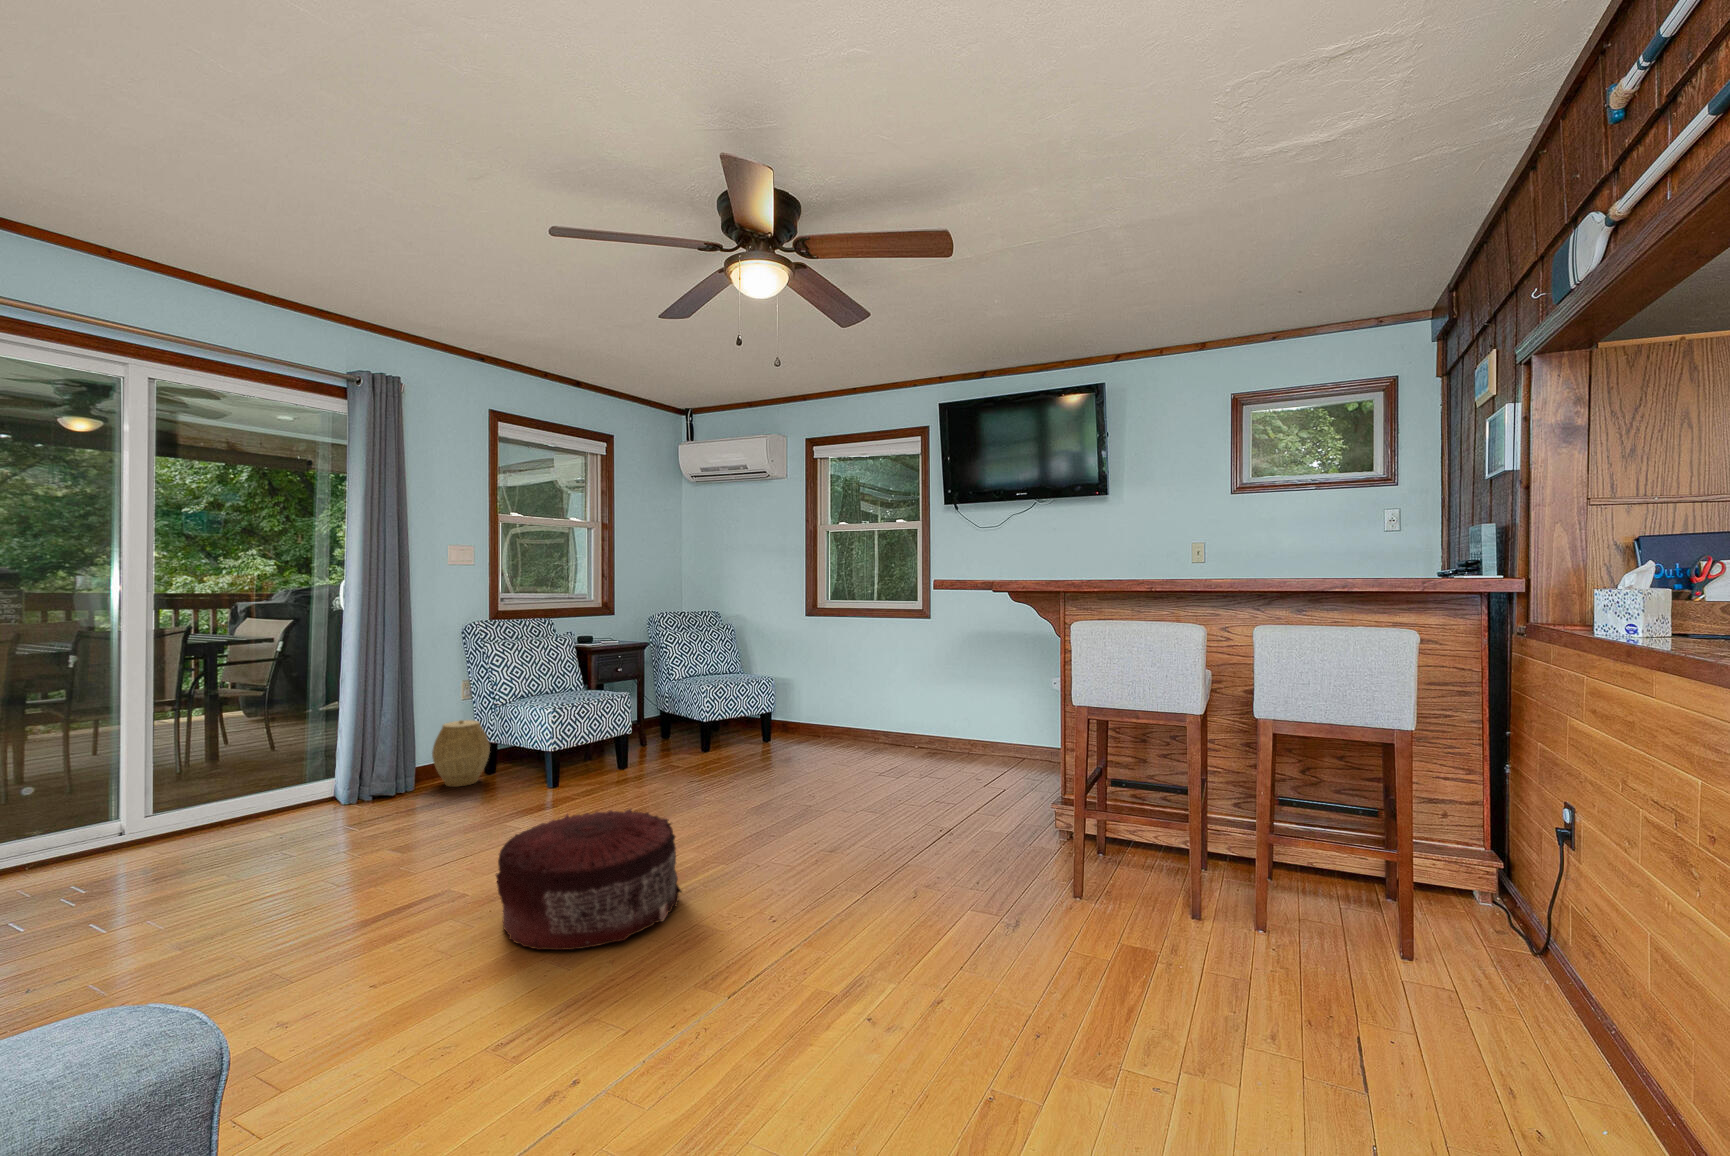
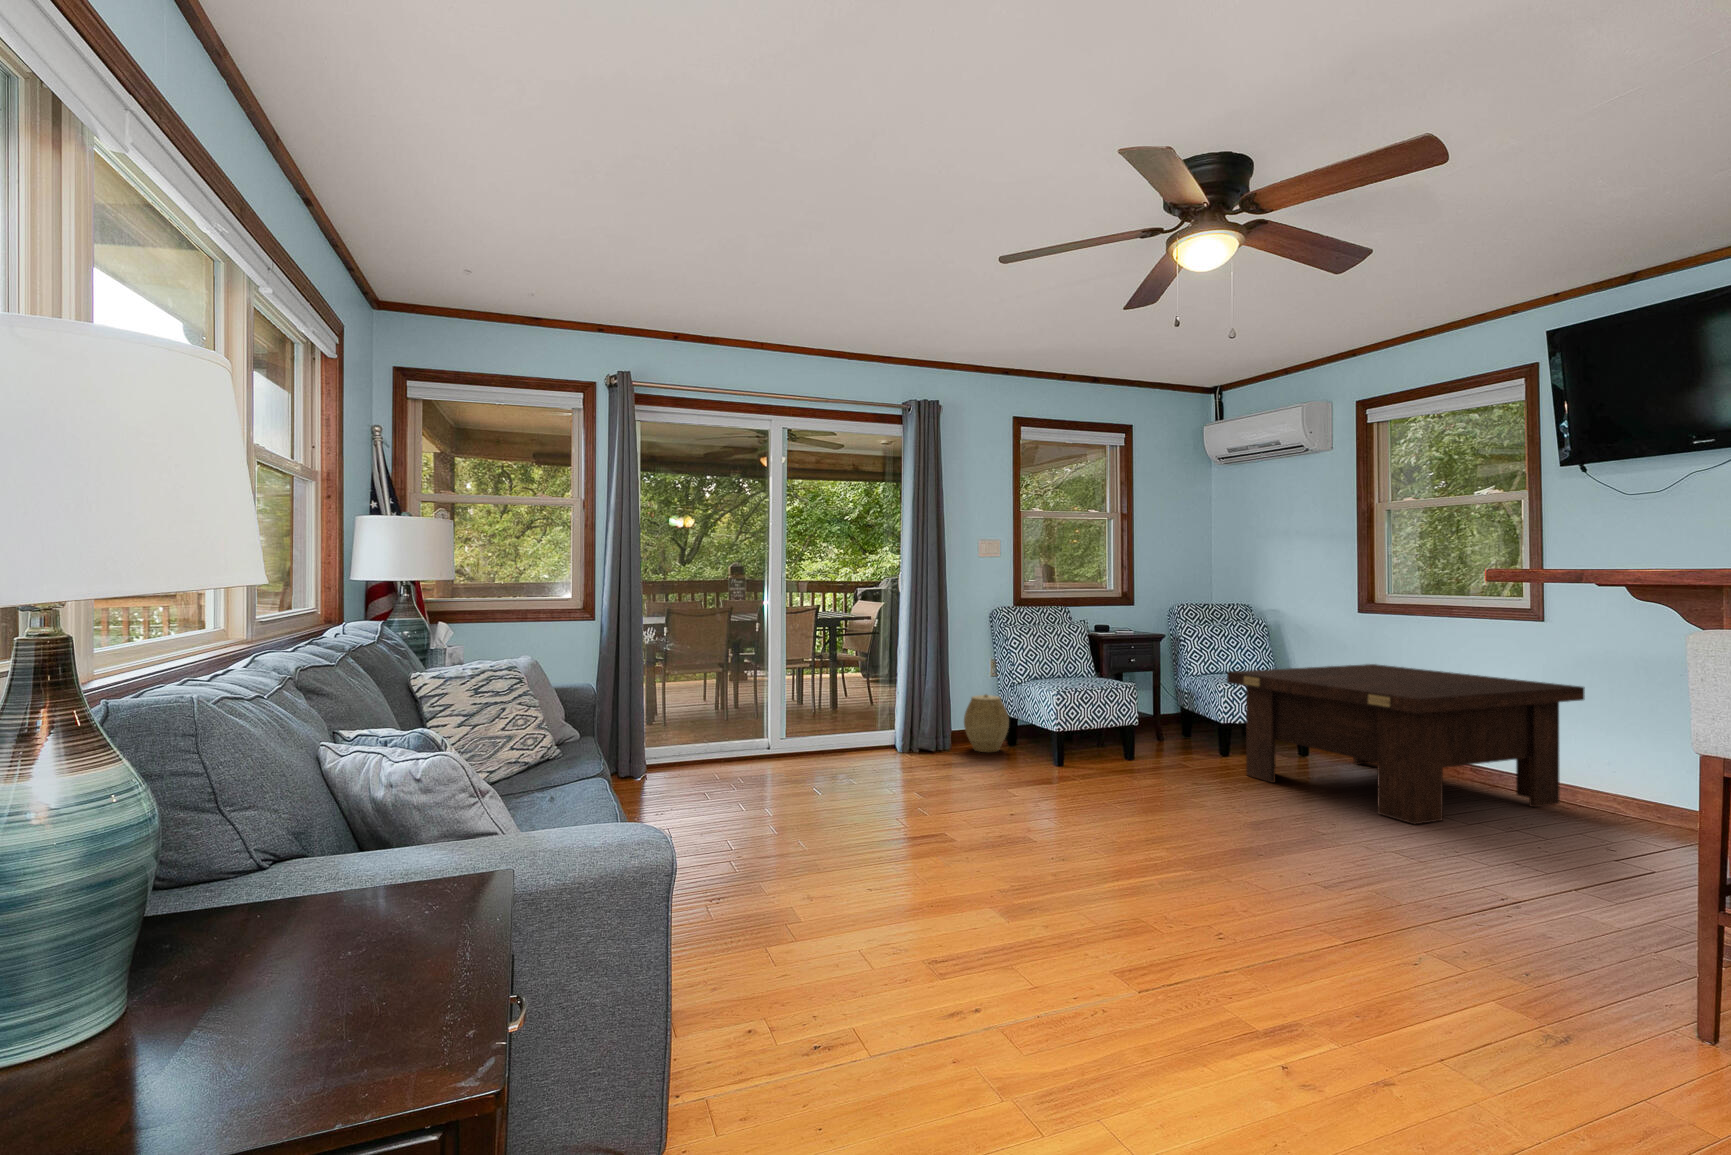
coffee table: none [717,658,958,791] -> present [1227,664,1585,824]
pouf: present [496,809,681,950] -> none [973,776,1138,892]

